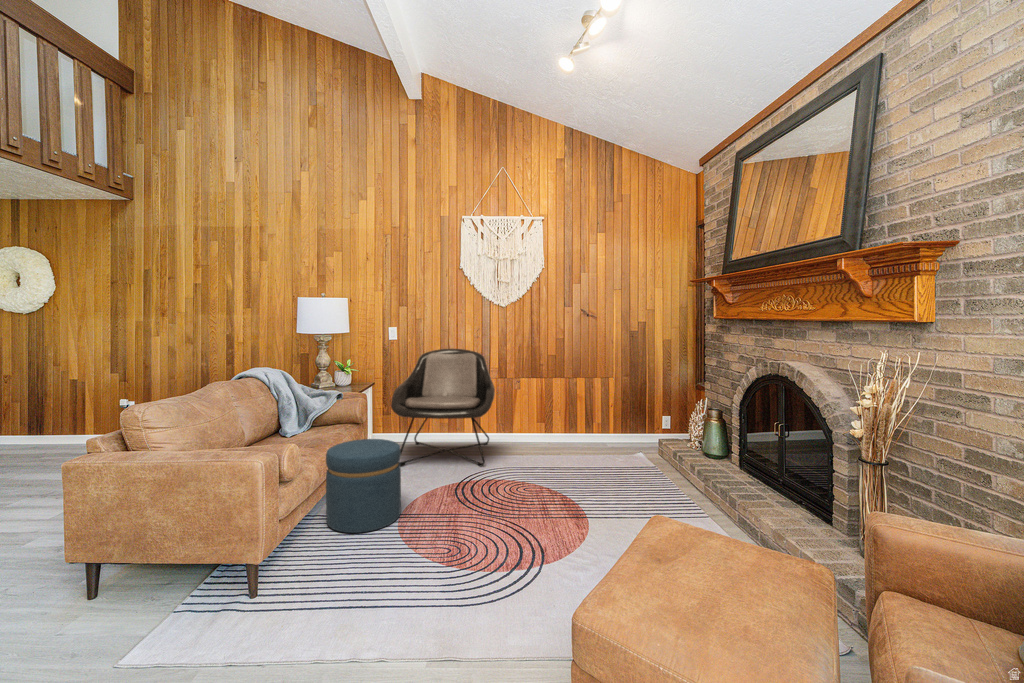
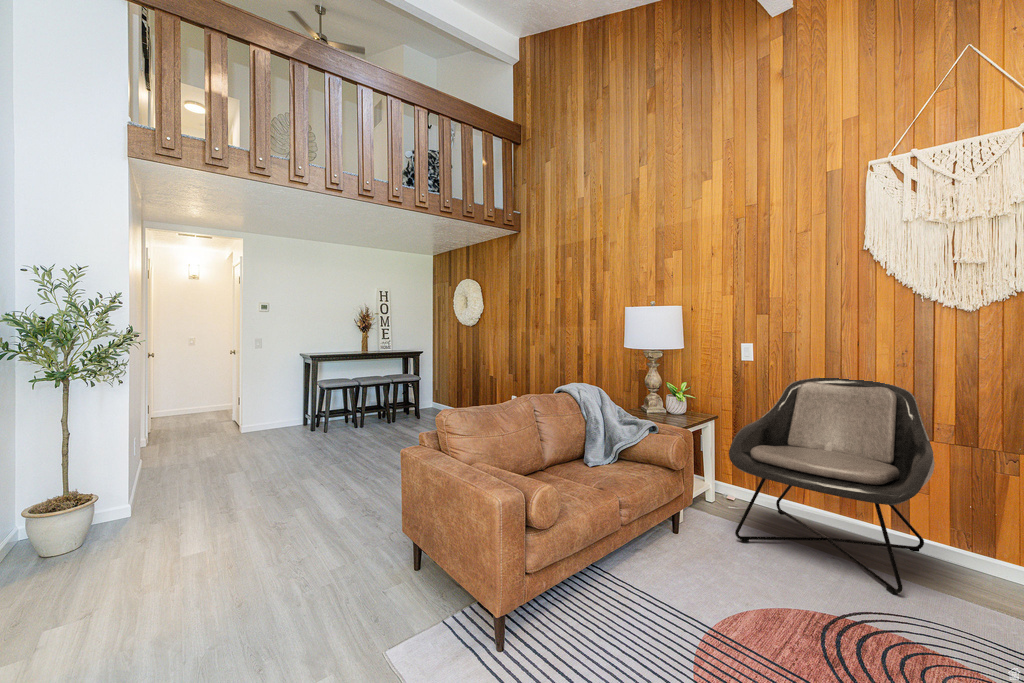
ottoman: present [326,439,401,533] -> none [605,494,712,643]

